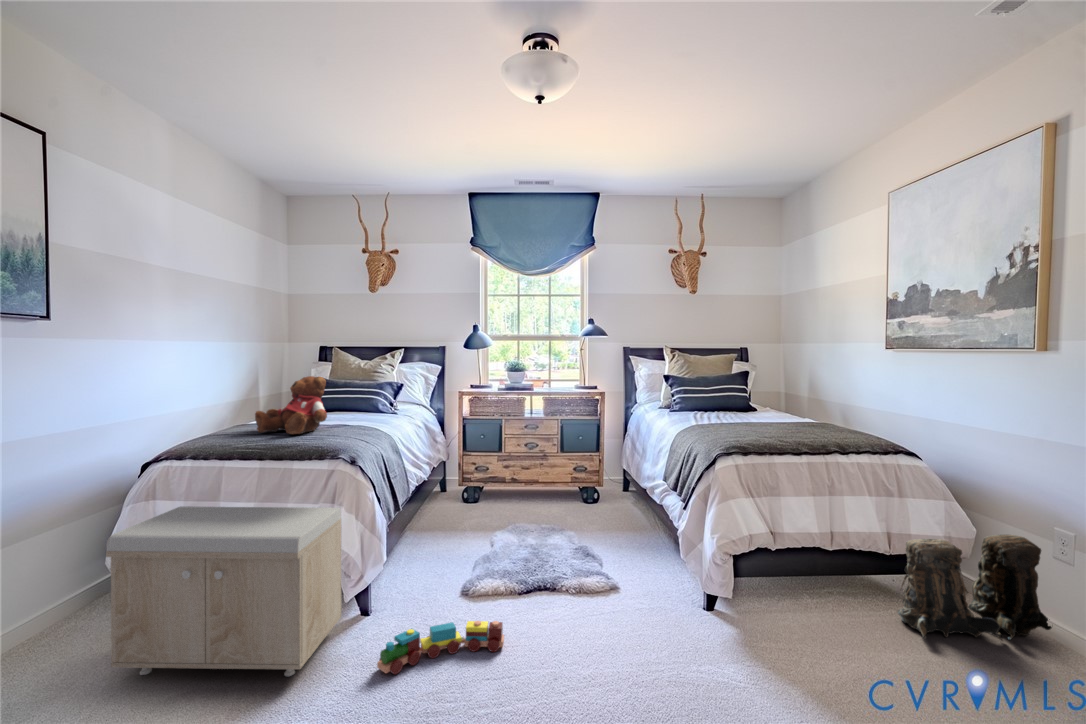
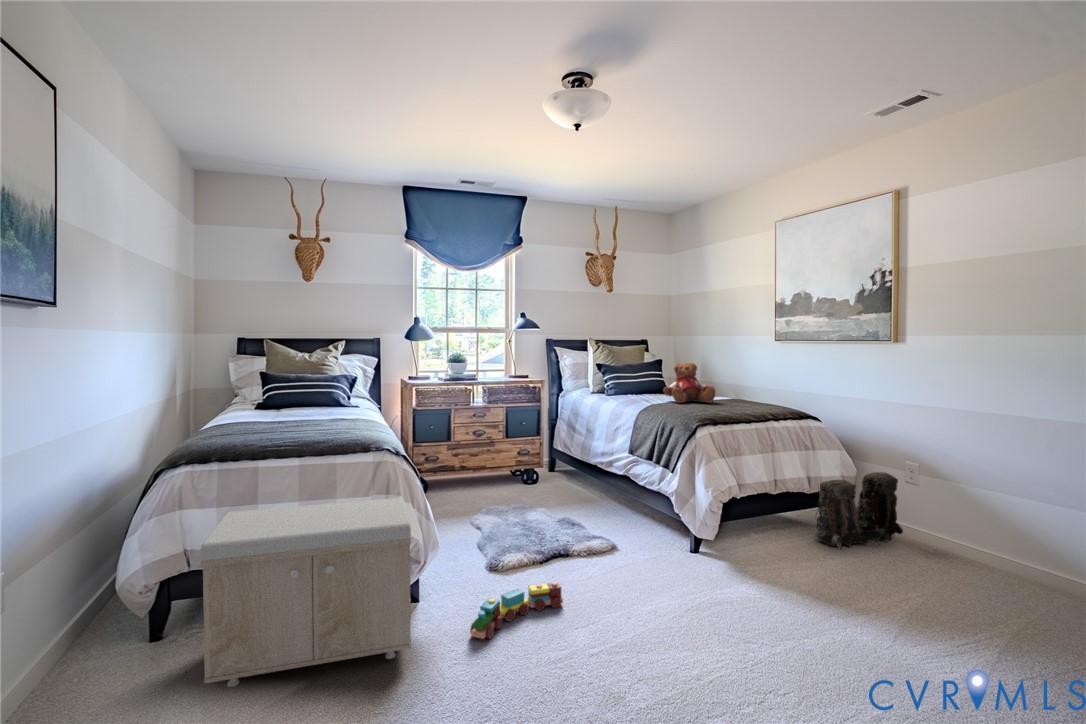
teddy bear: present [255,376,327,434] -> present [663,363,716,403]

